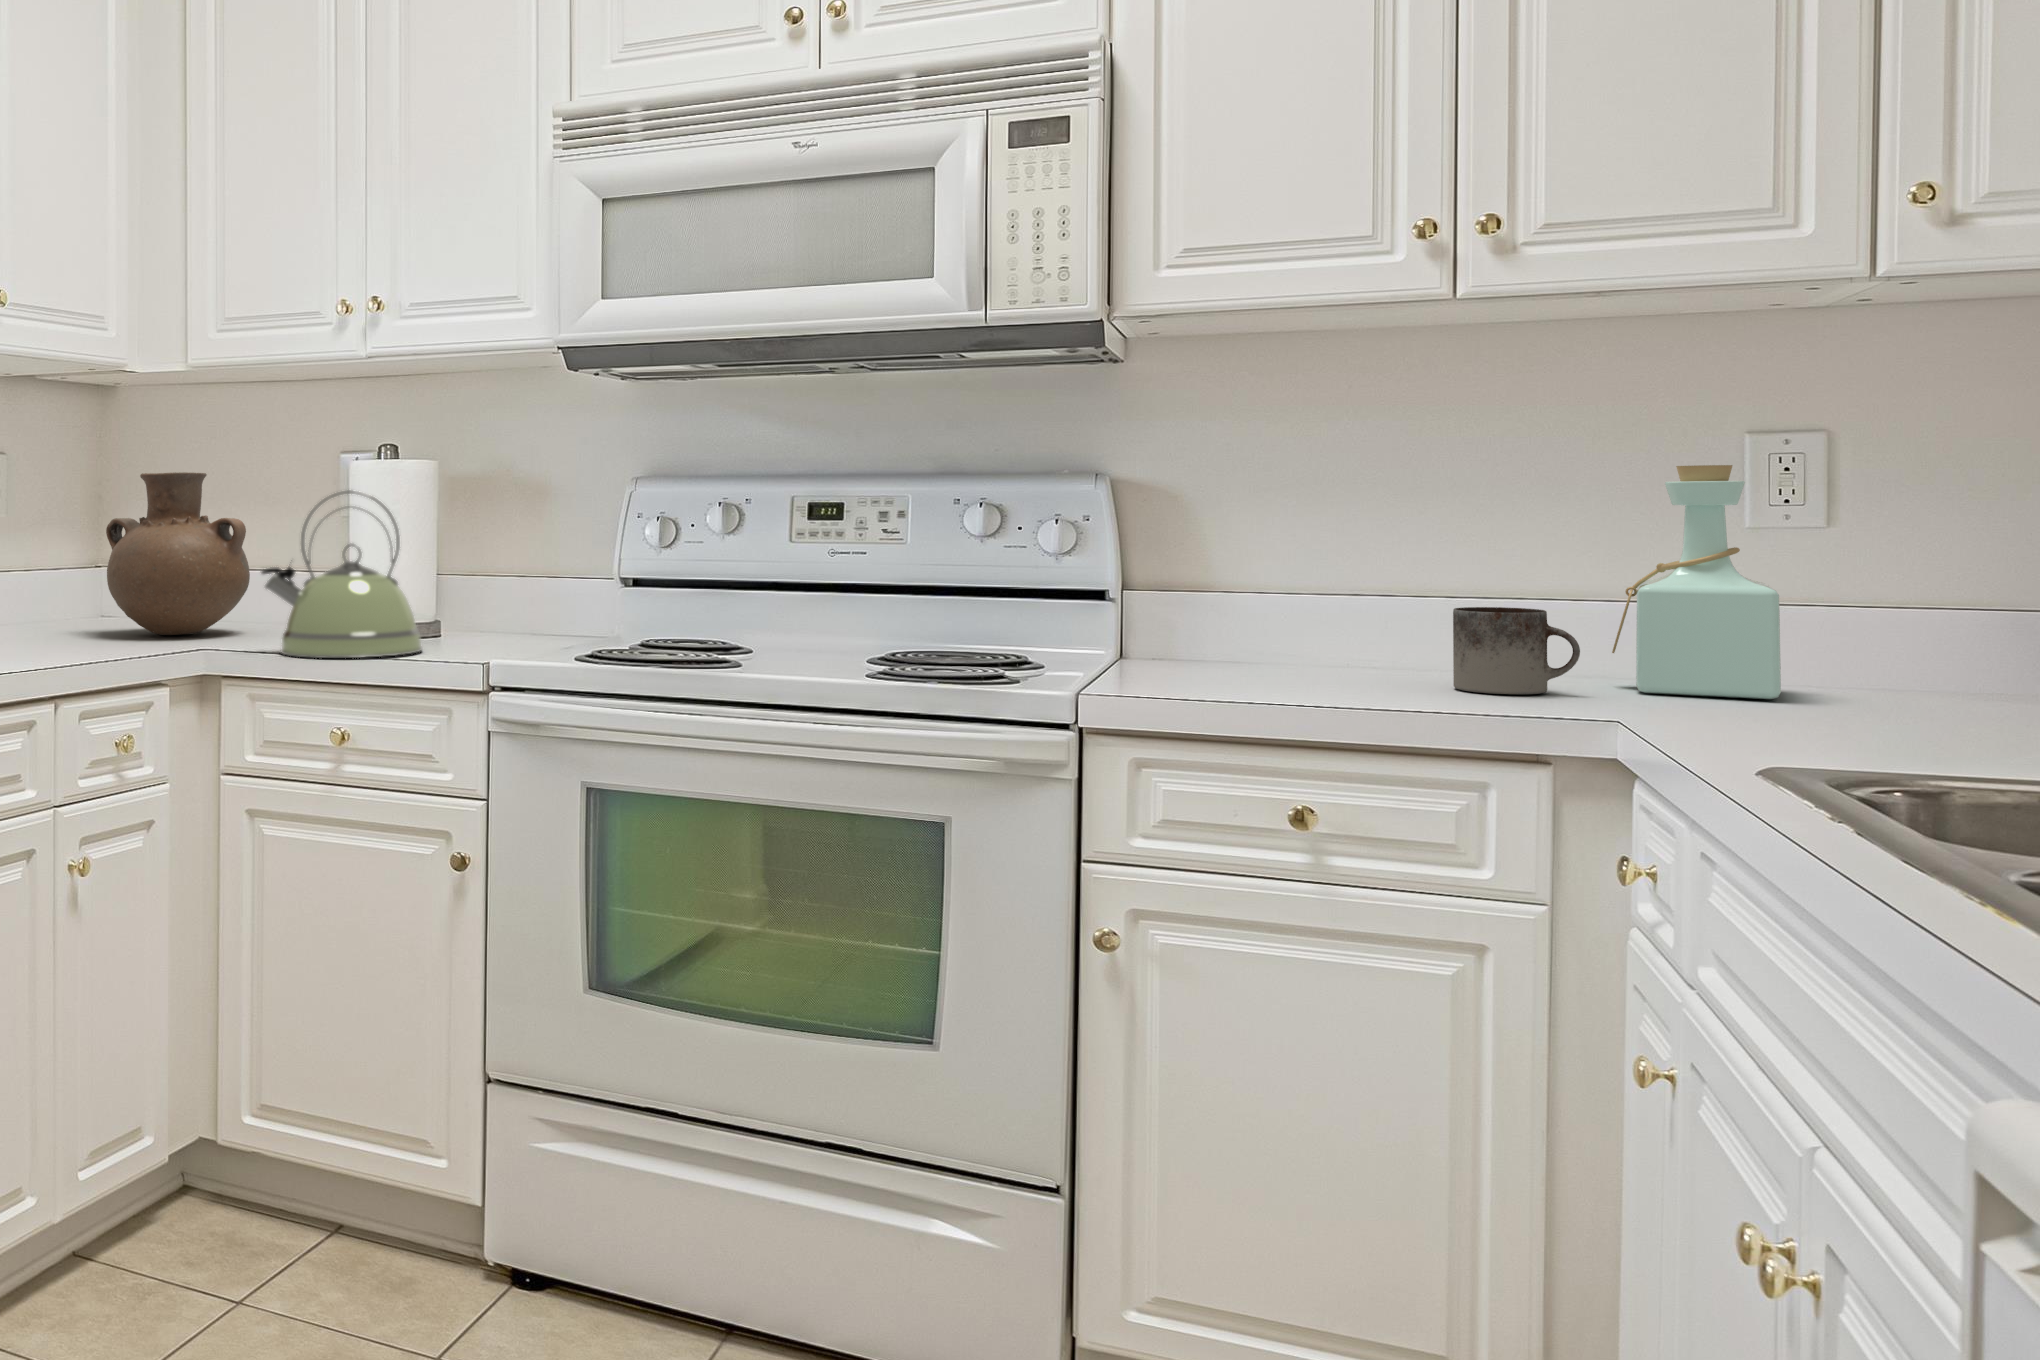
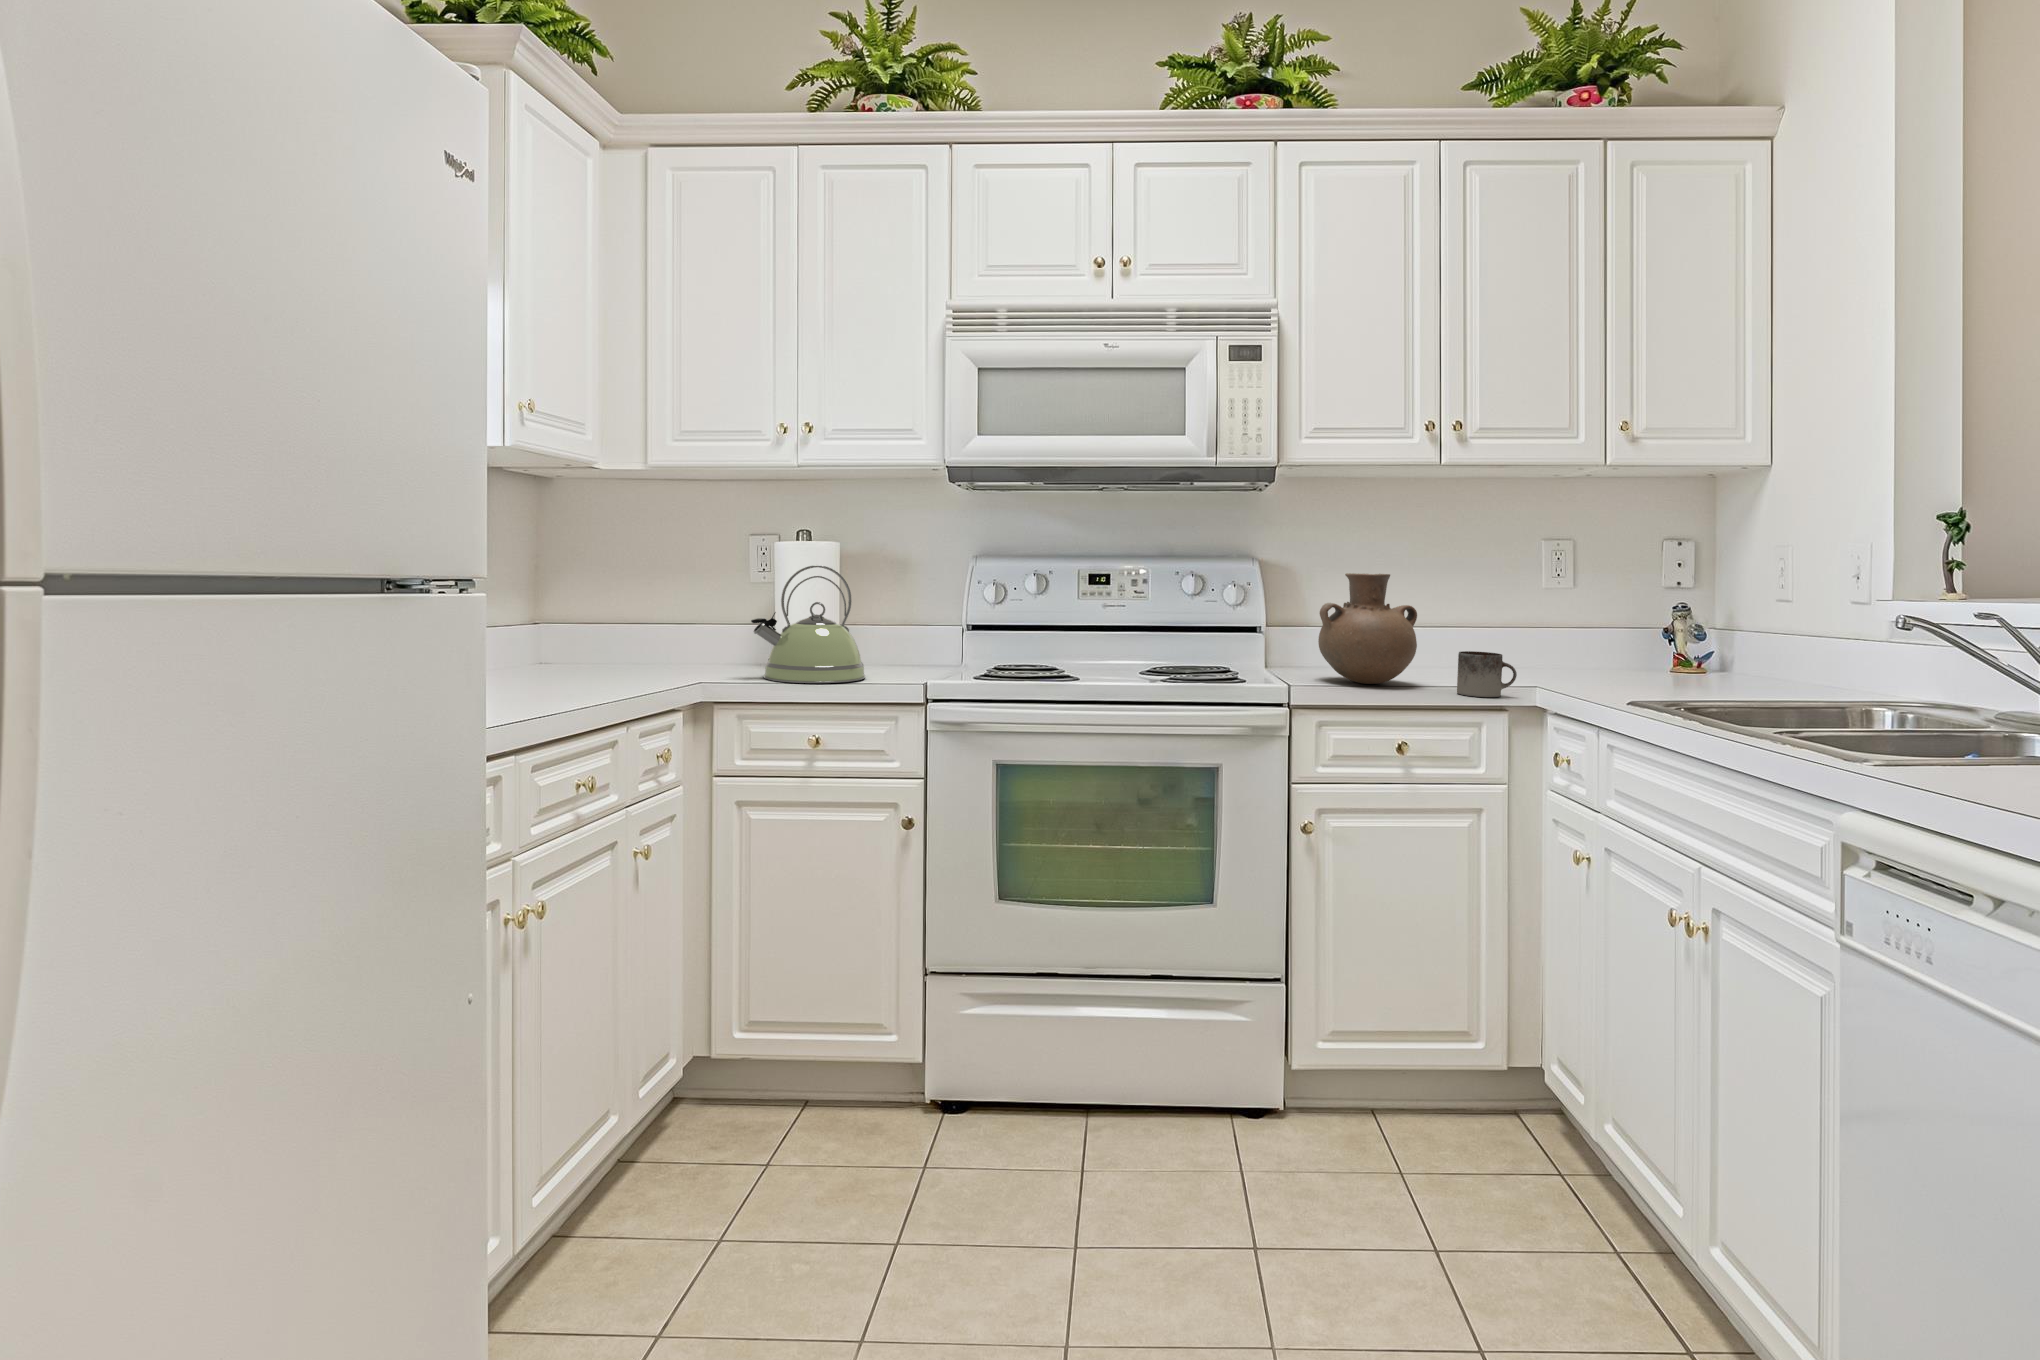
bottle: present [1612,465,1781,699] -> none [1516,581,1595,698]
vase: present [106,472,250,635] -> present [1318,573,1417,684]

